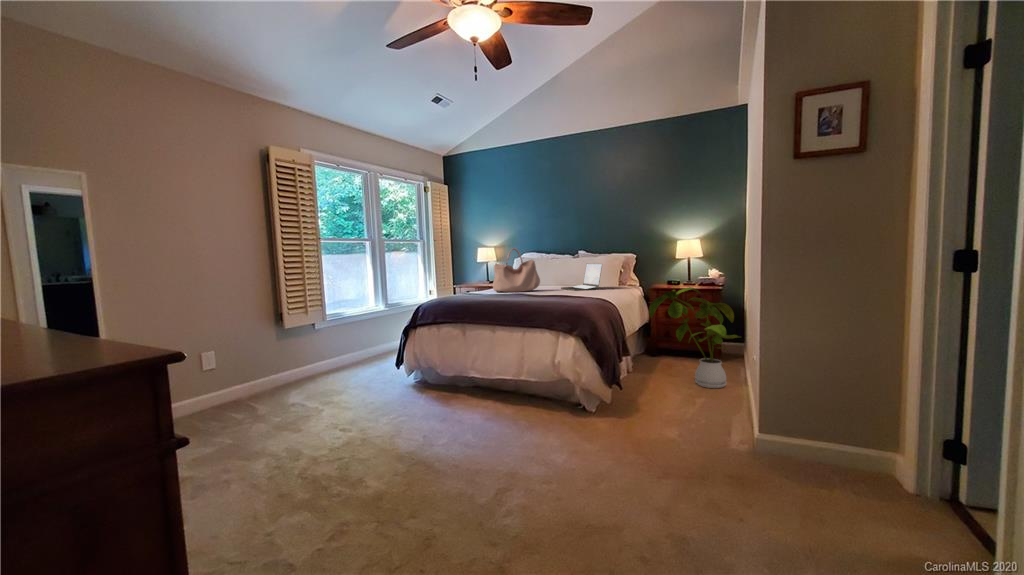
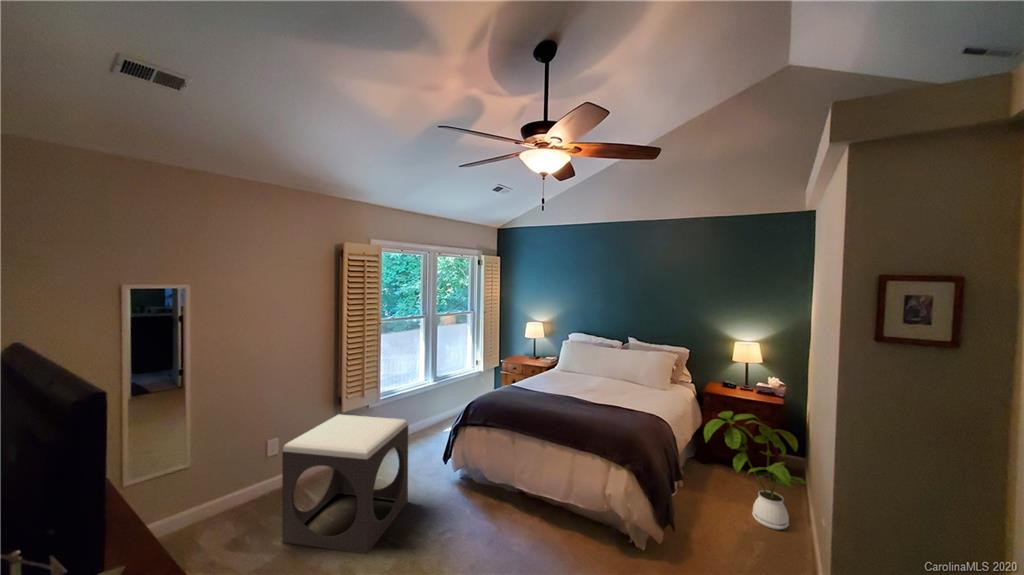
handbag: present [493,248,540,292] -> none [542,350,590,396]
laptop: present [561,264,602,291] -> none [610,365,655,400]
footstool: none [213,315,359,435] -> present [282,415,408,554]

